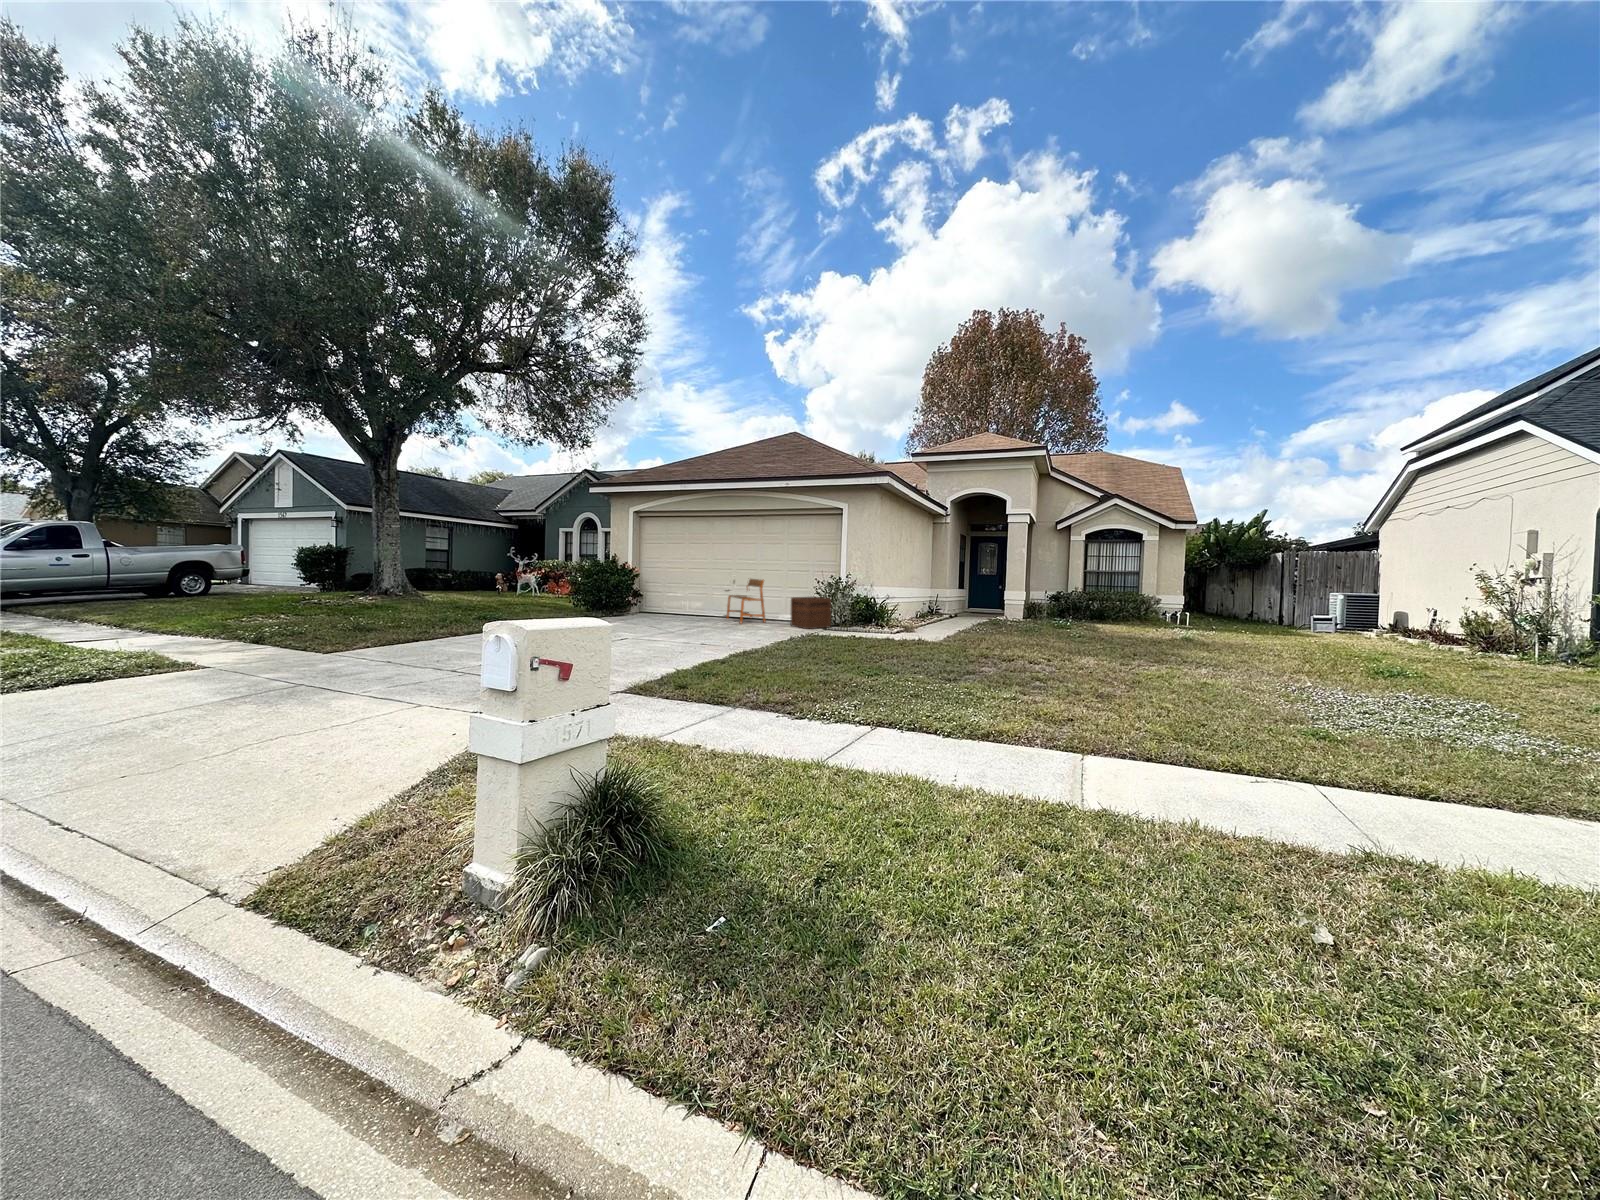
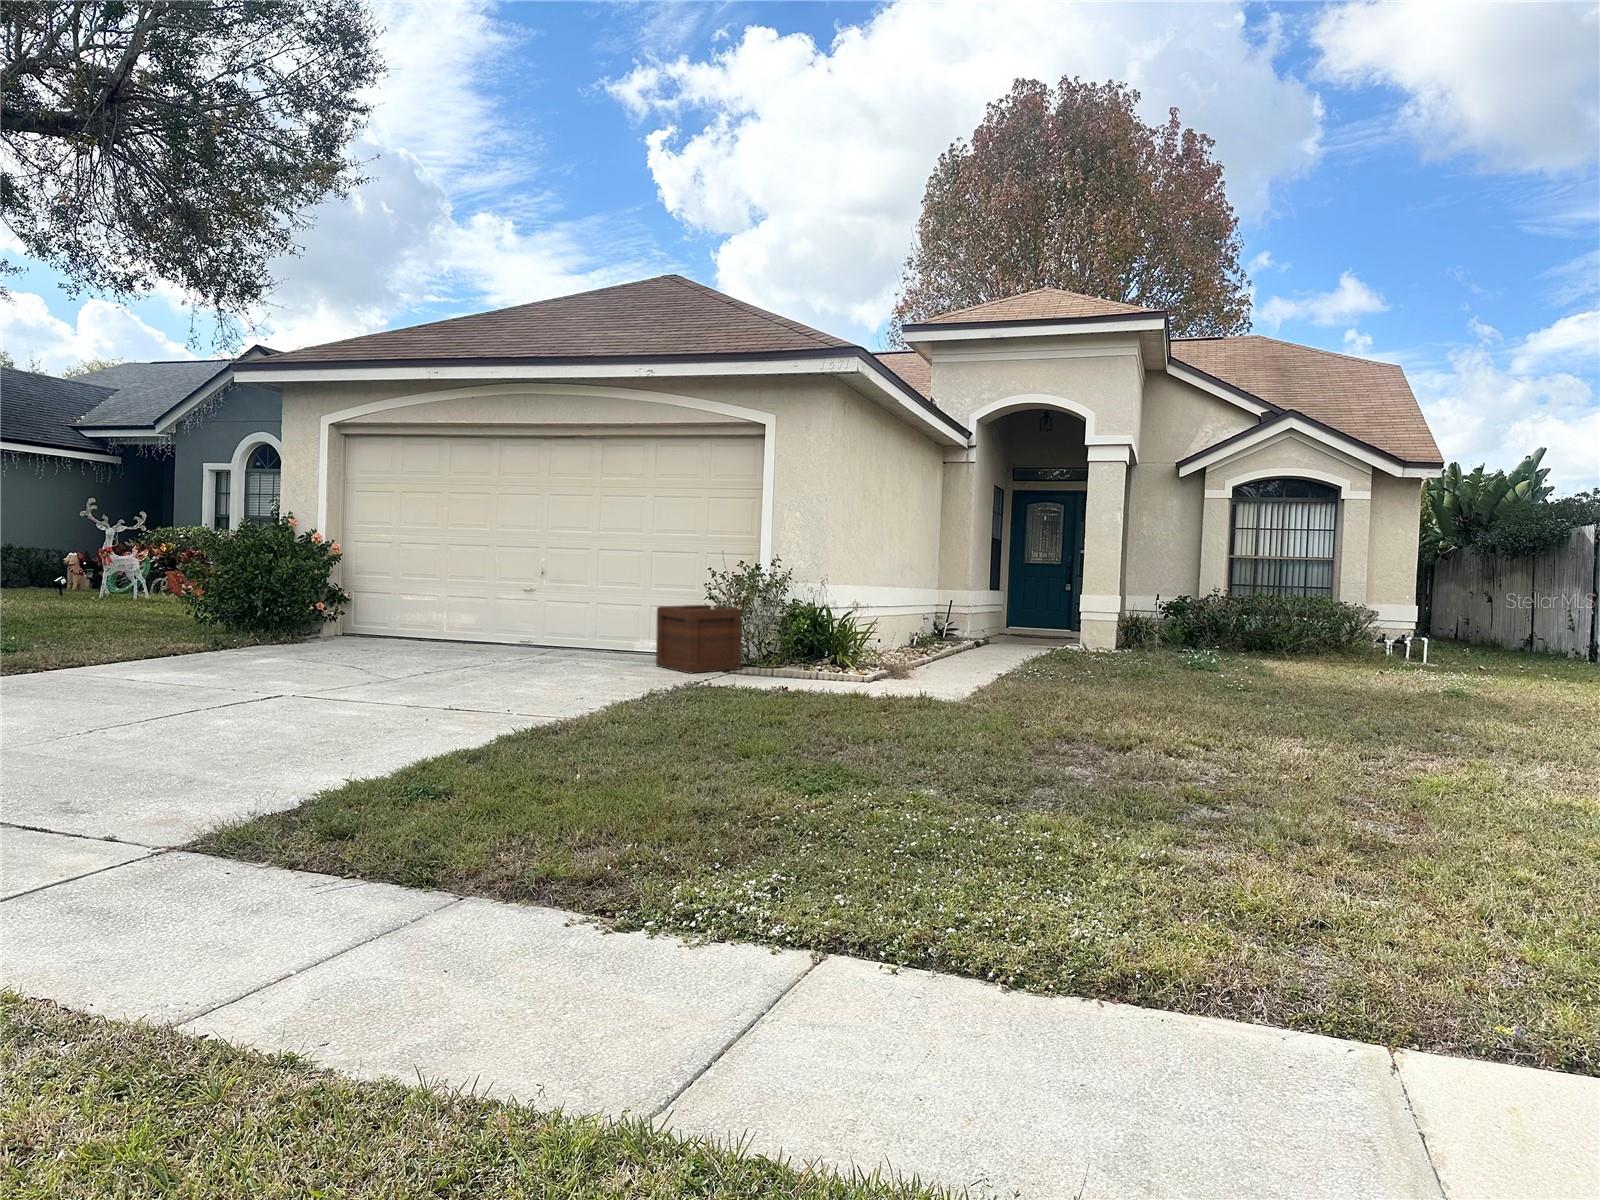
bench: present [726,579,765,623] -> none [523,565,605,662]

